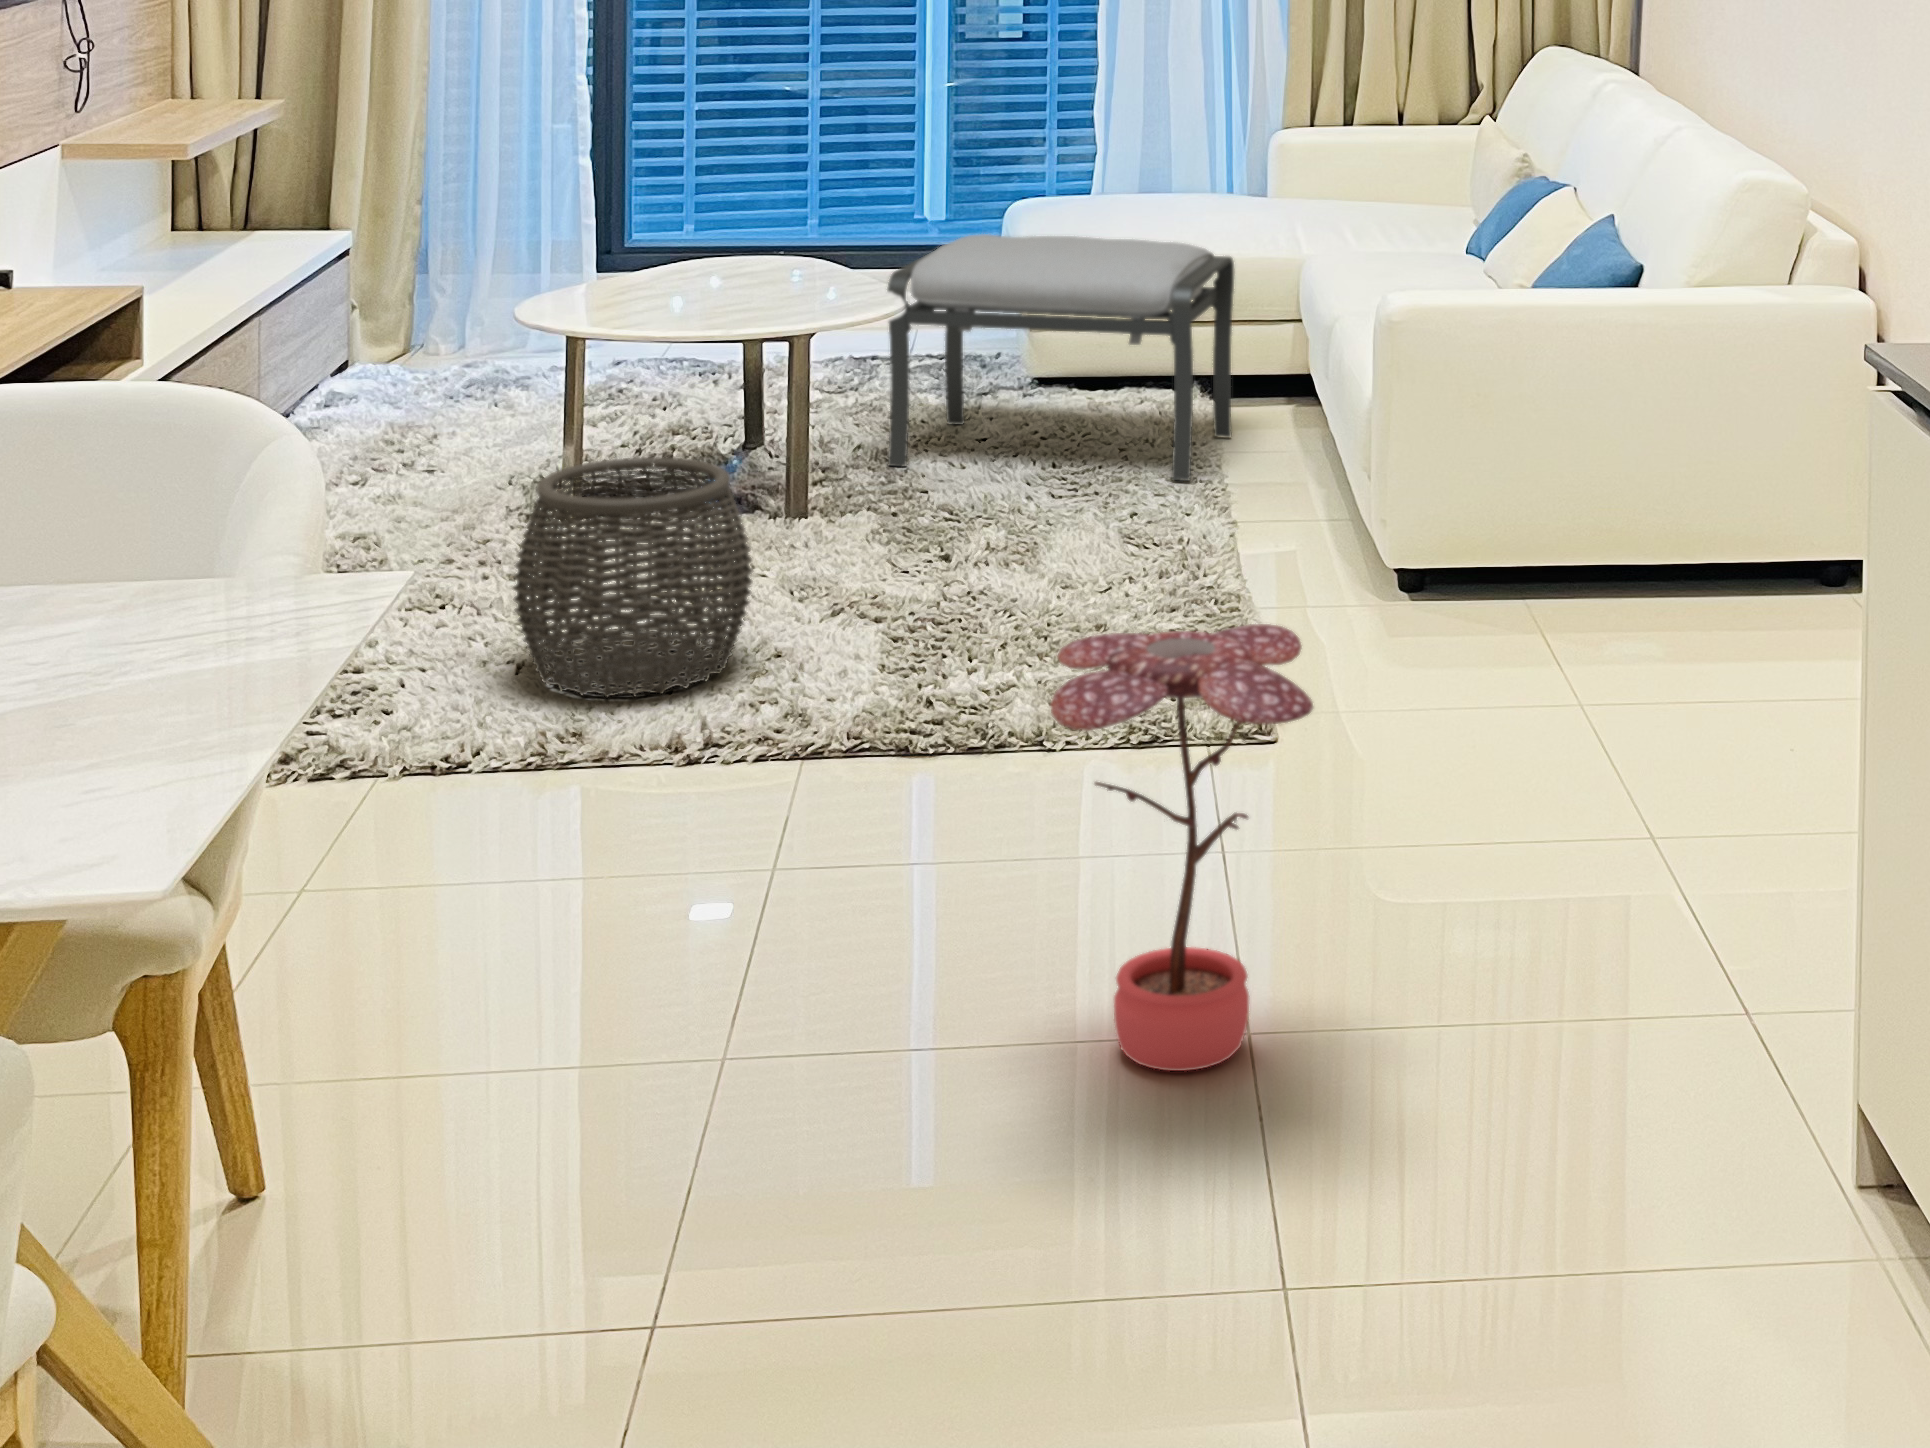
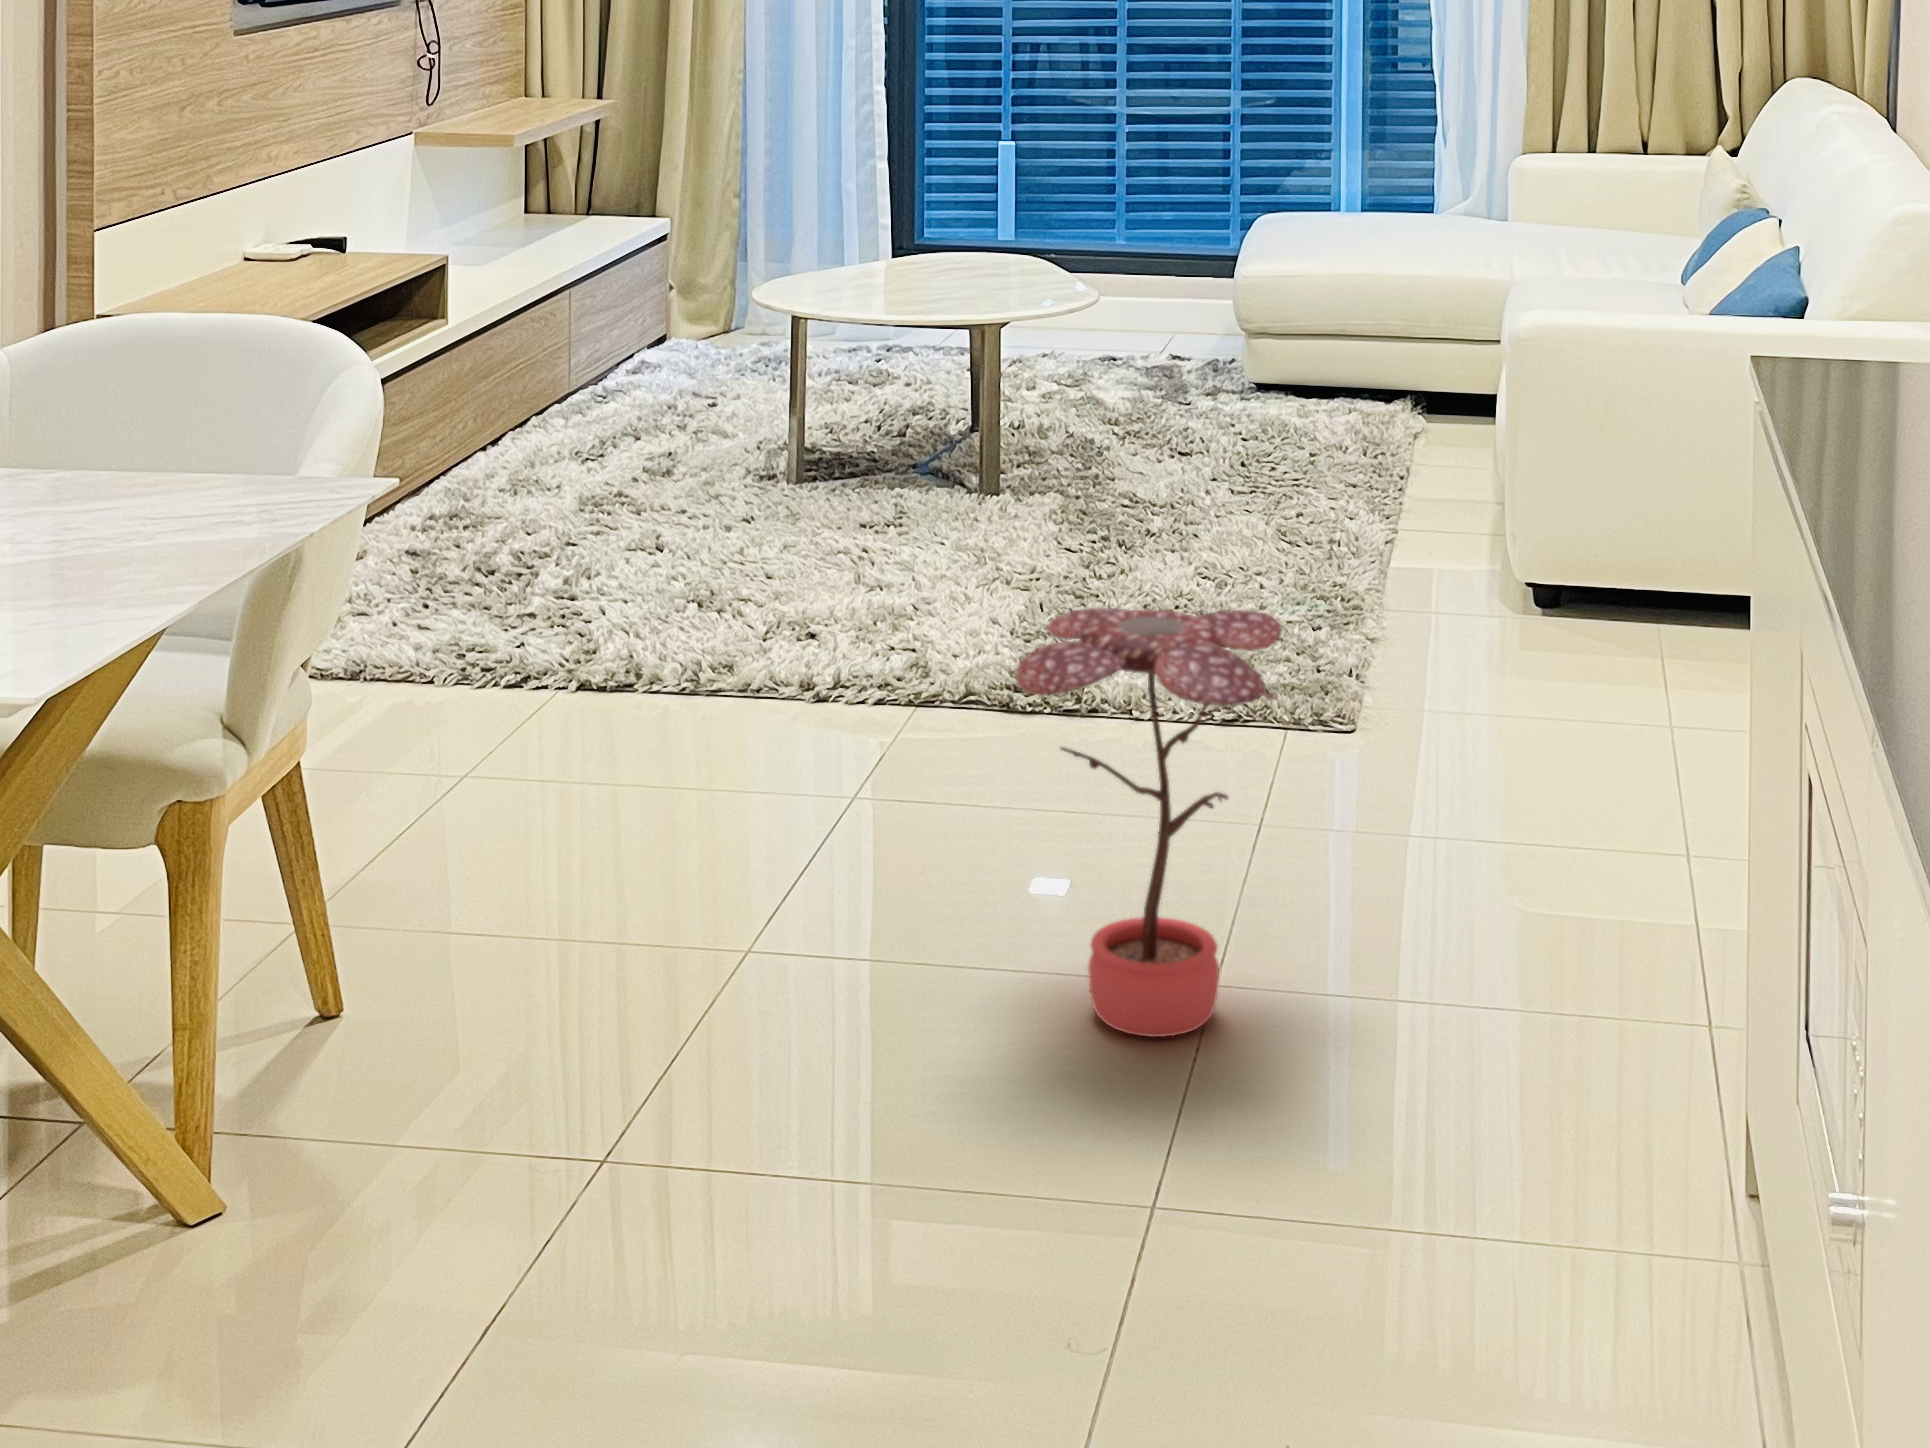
ottoman: present [887,234,1234,481] -> none [1093,238,1432,483]
woven basket: present [513,457,753,697] -> none [691,424,903,642]

